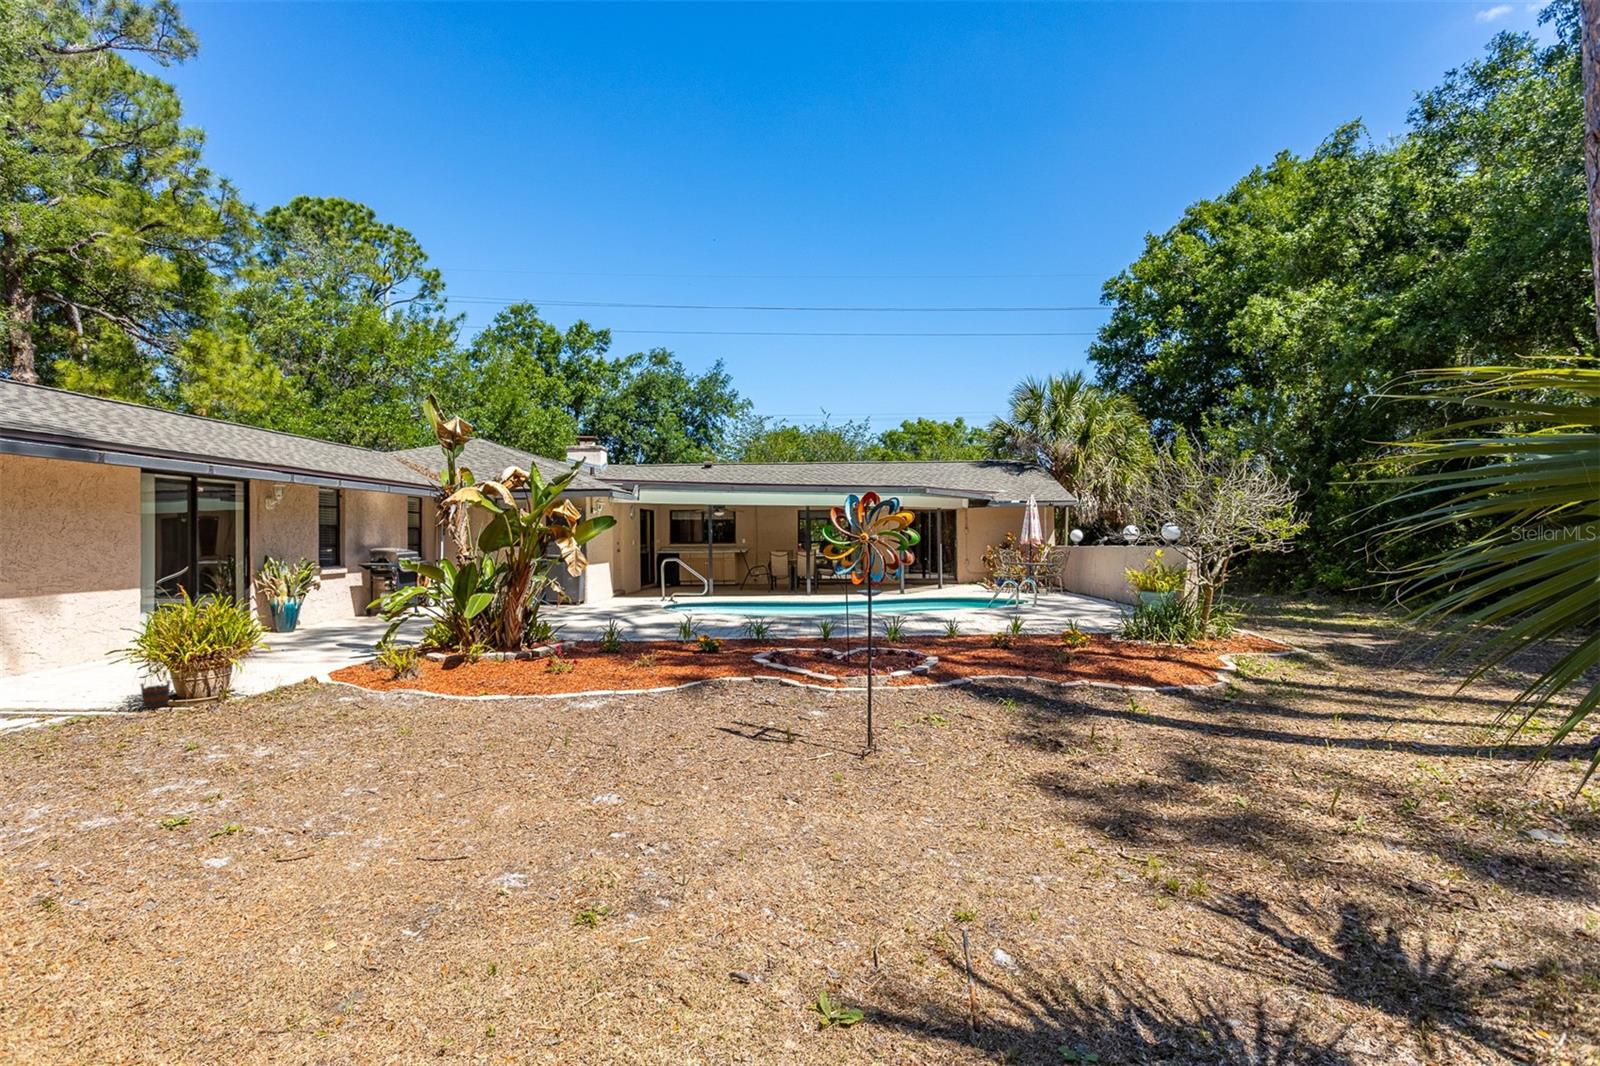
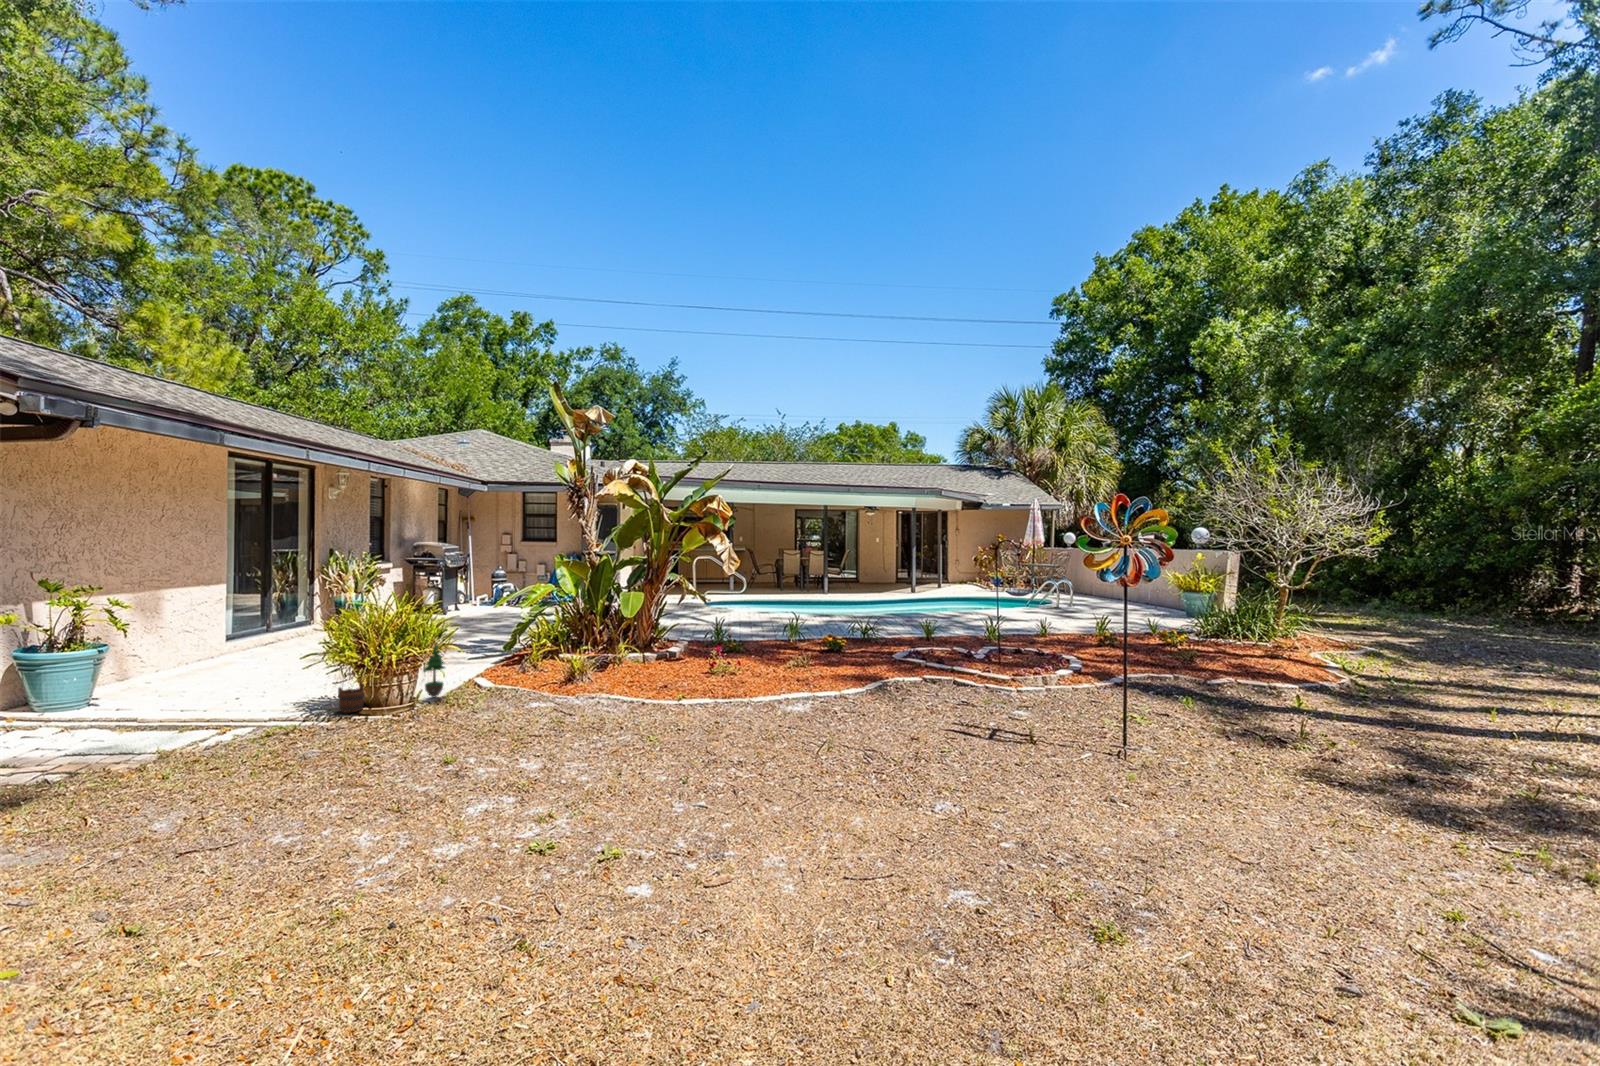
potted tree: none [235,638,260,695] -> present [423,641,445,697]

